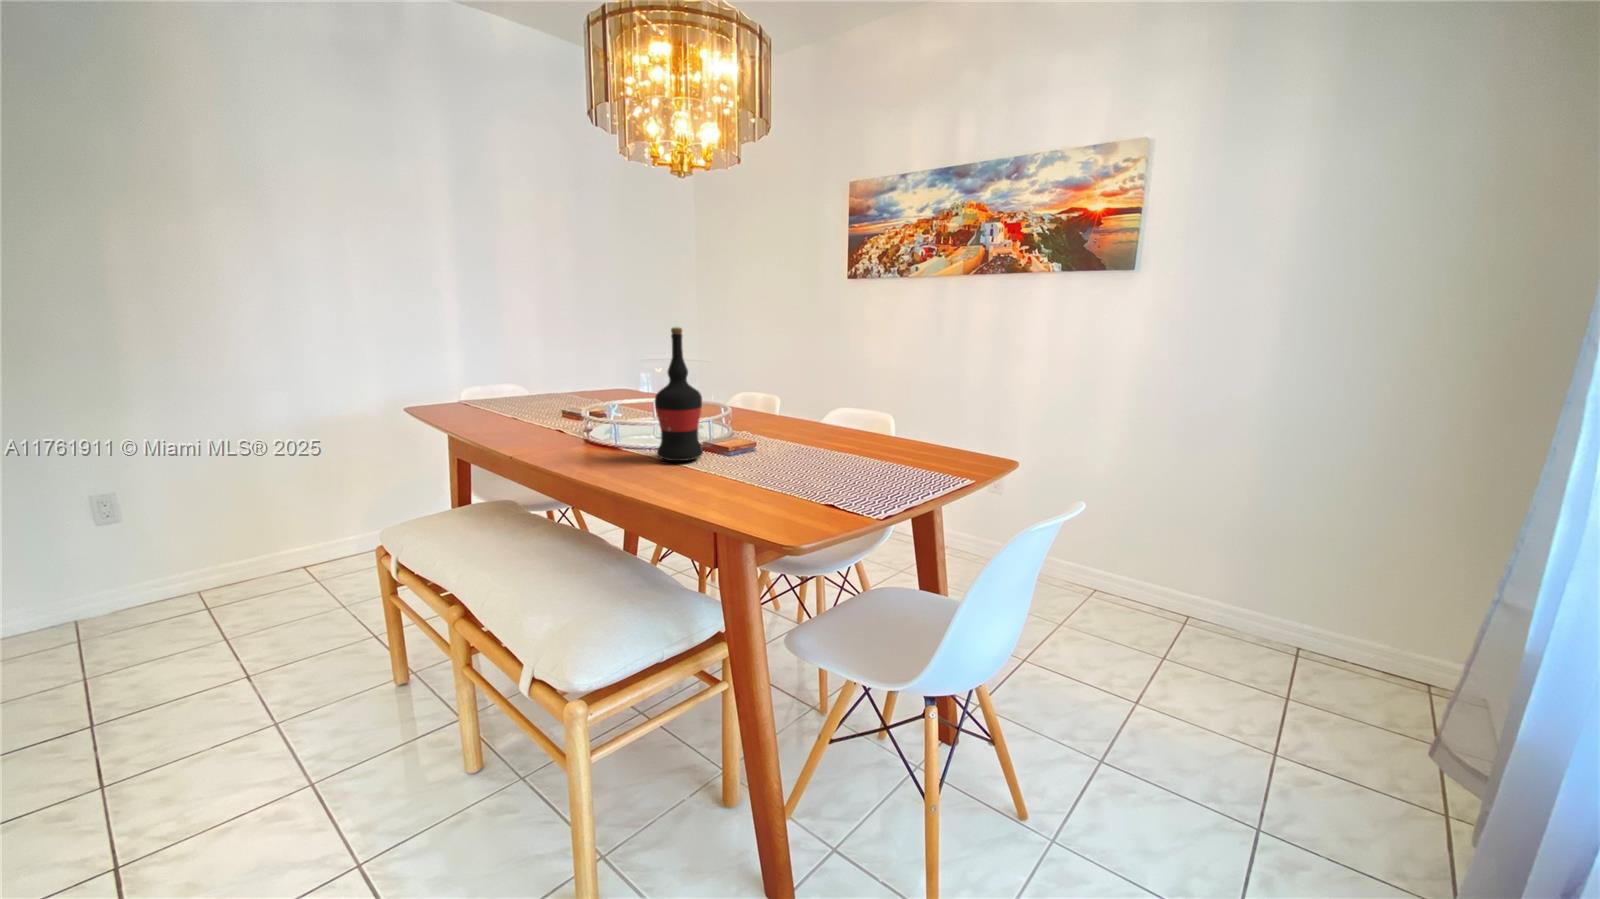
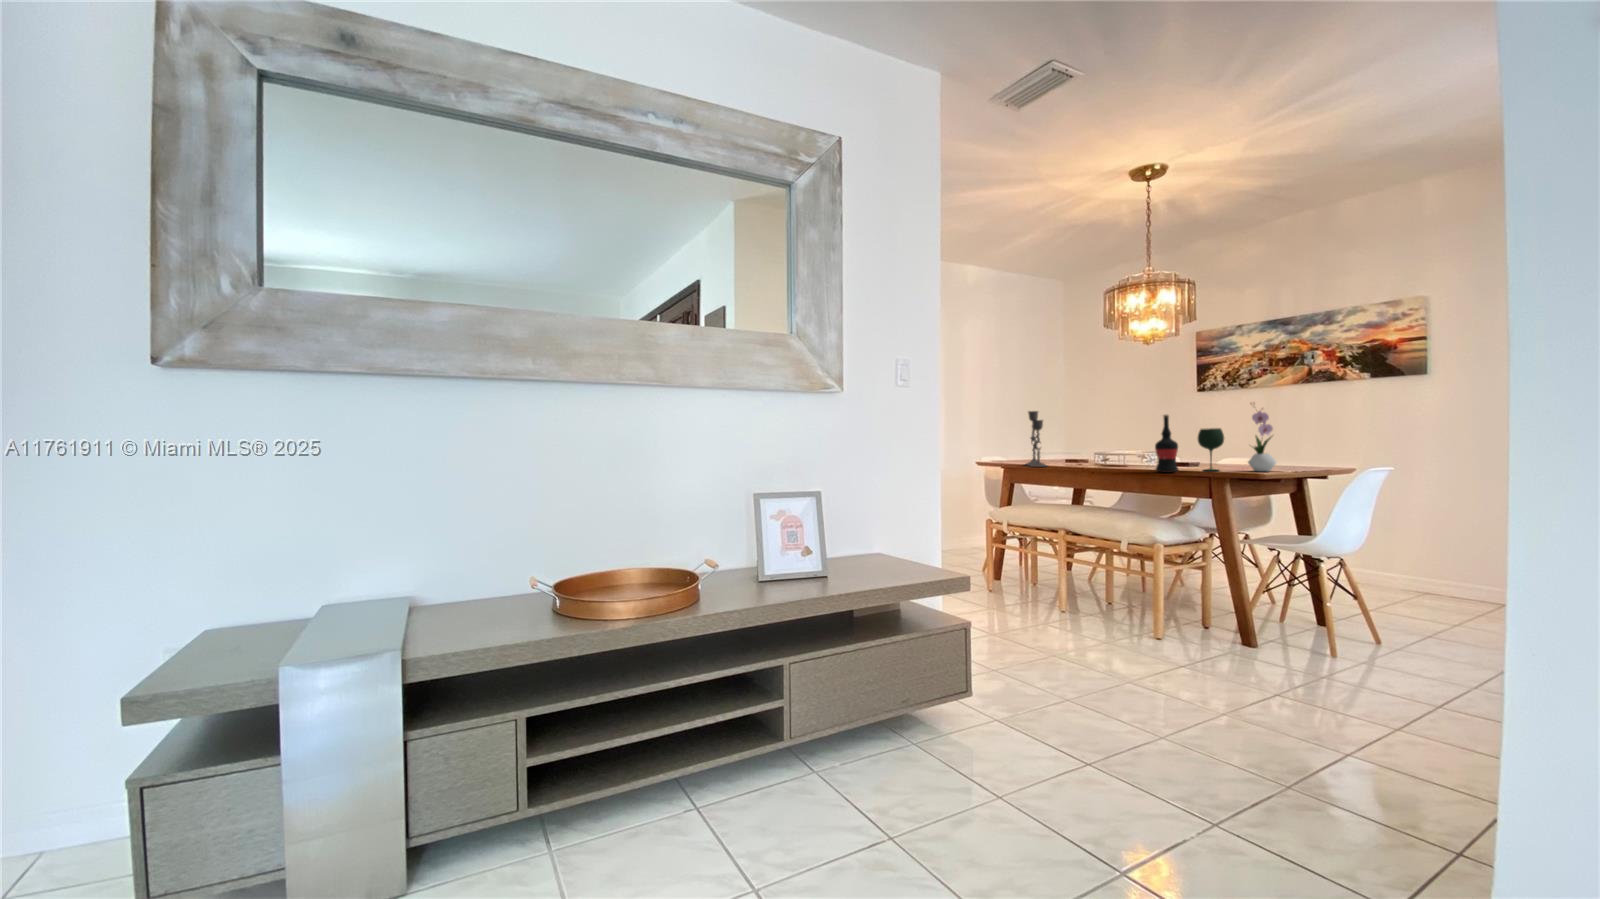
candlestick: none [488,299,543,418] -> present [1024,411,1047,467]
flower arrangement: none [840,307,891,459] -> present [1248,411,1276,471]
wine glass: none [753,359,802,452] -> present [1198,428,1224,471]

